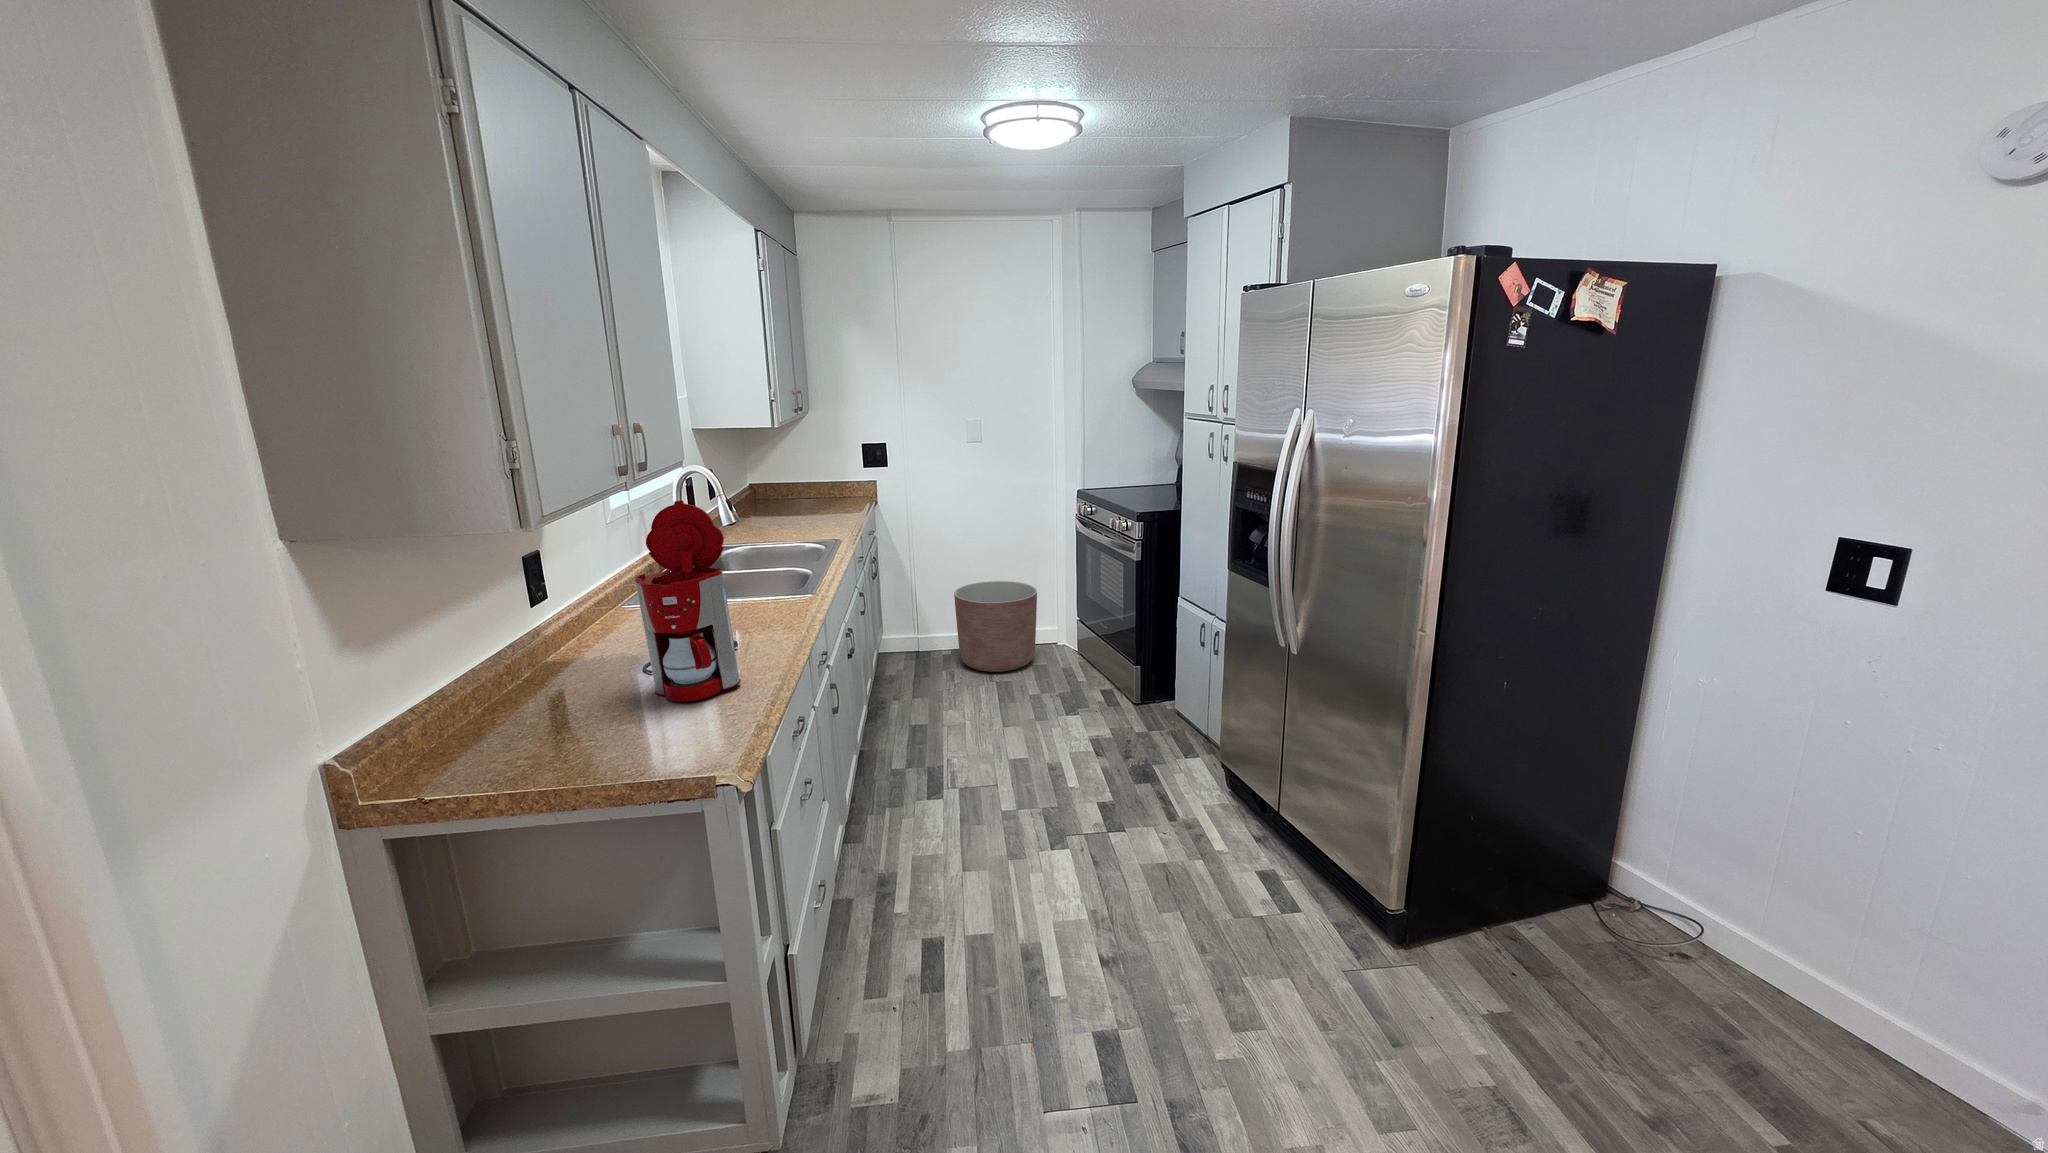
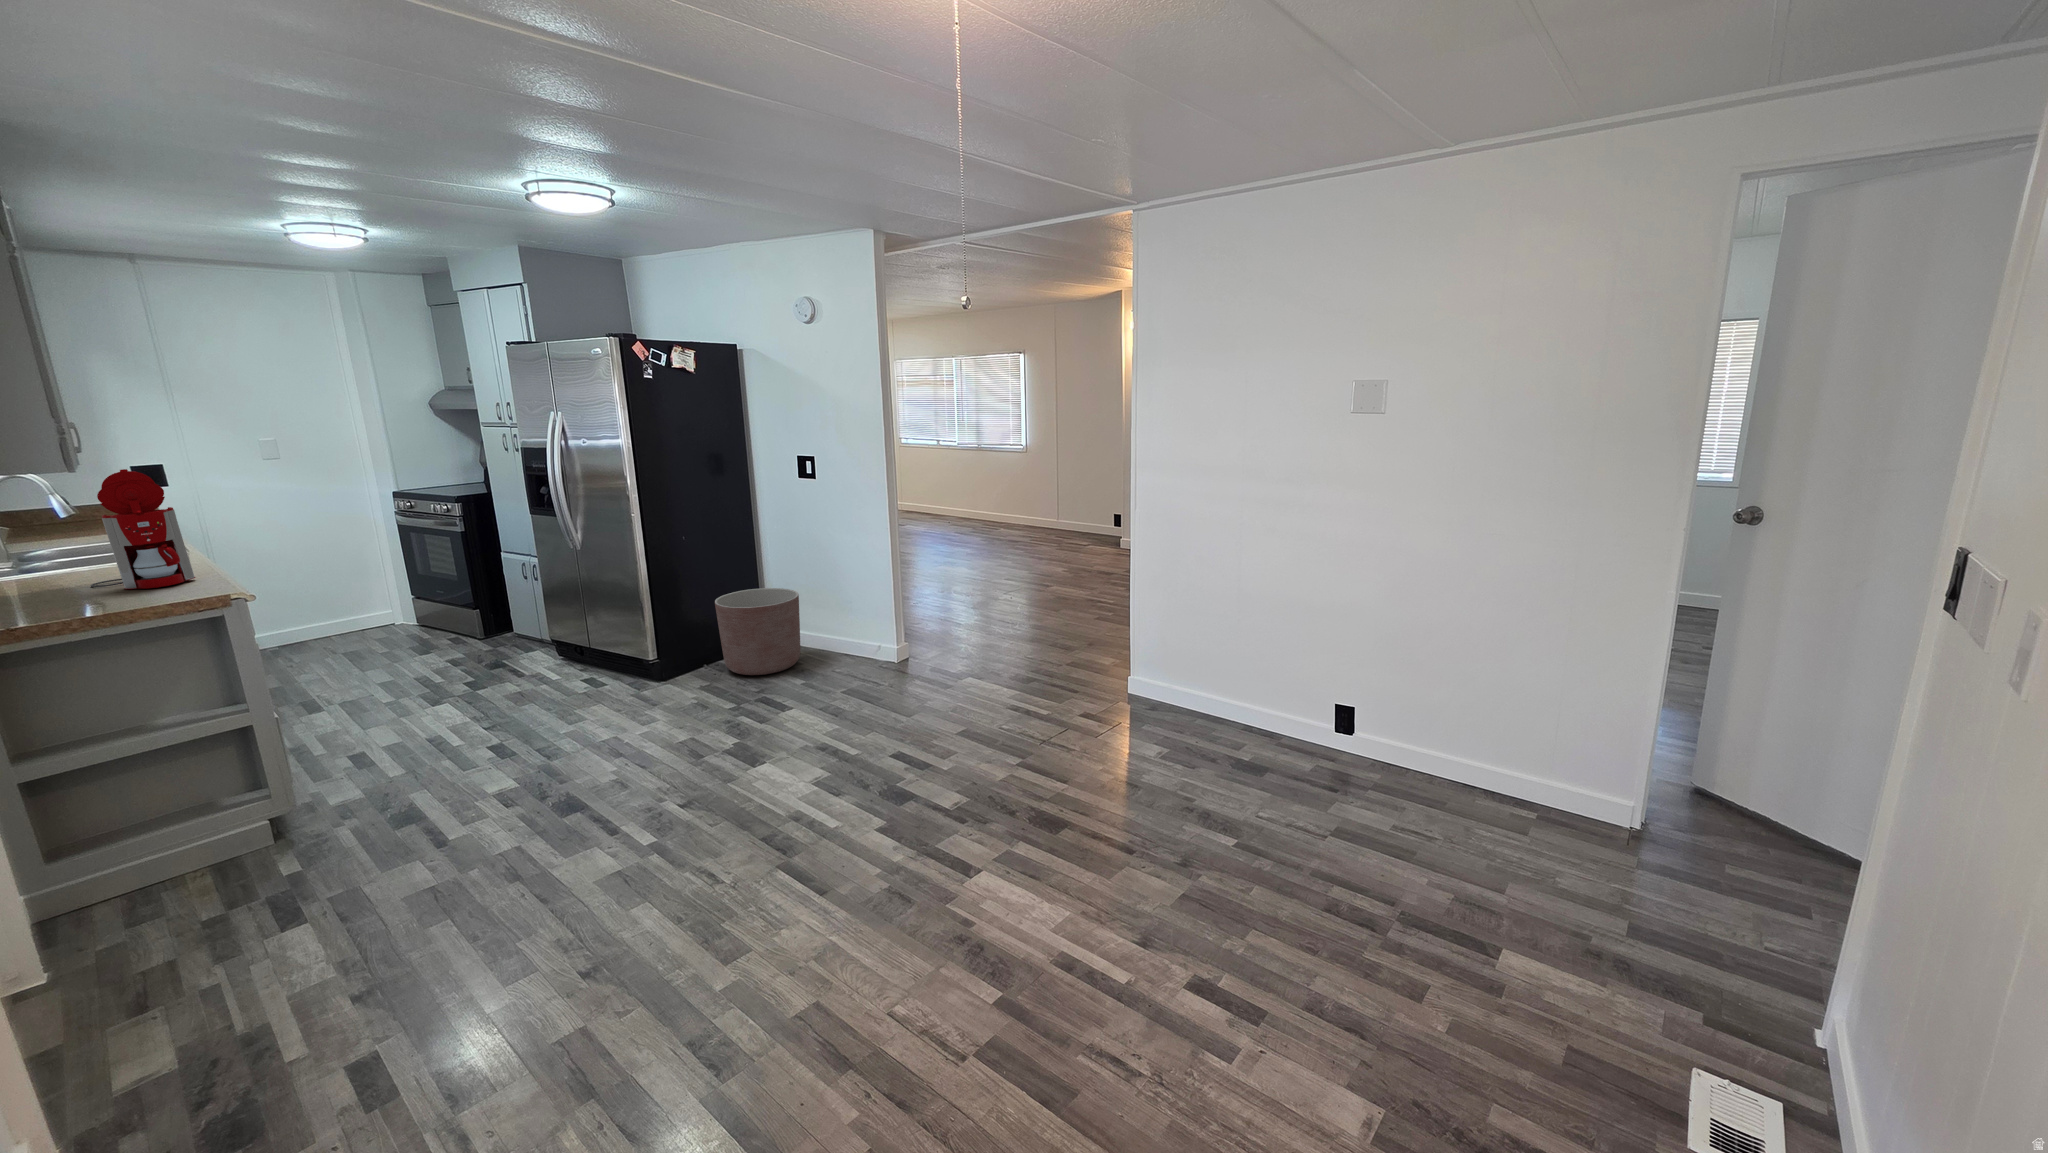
planter: present [954,581,1037,672] -> present [715,588,800,675]

